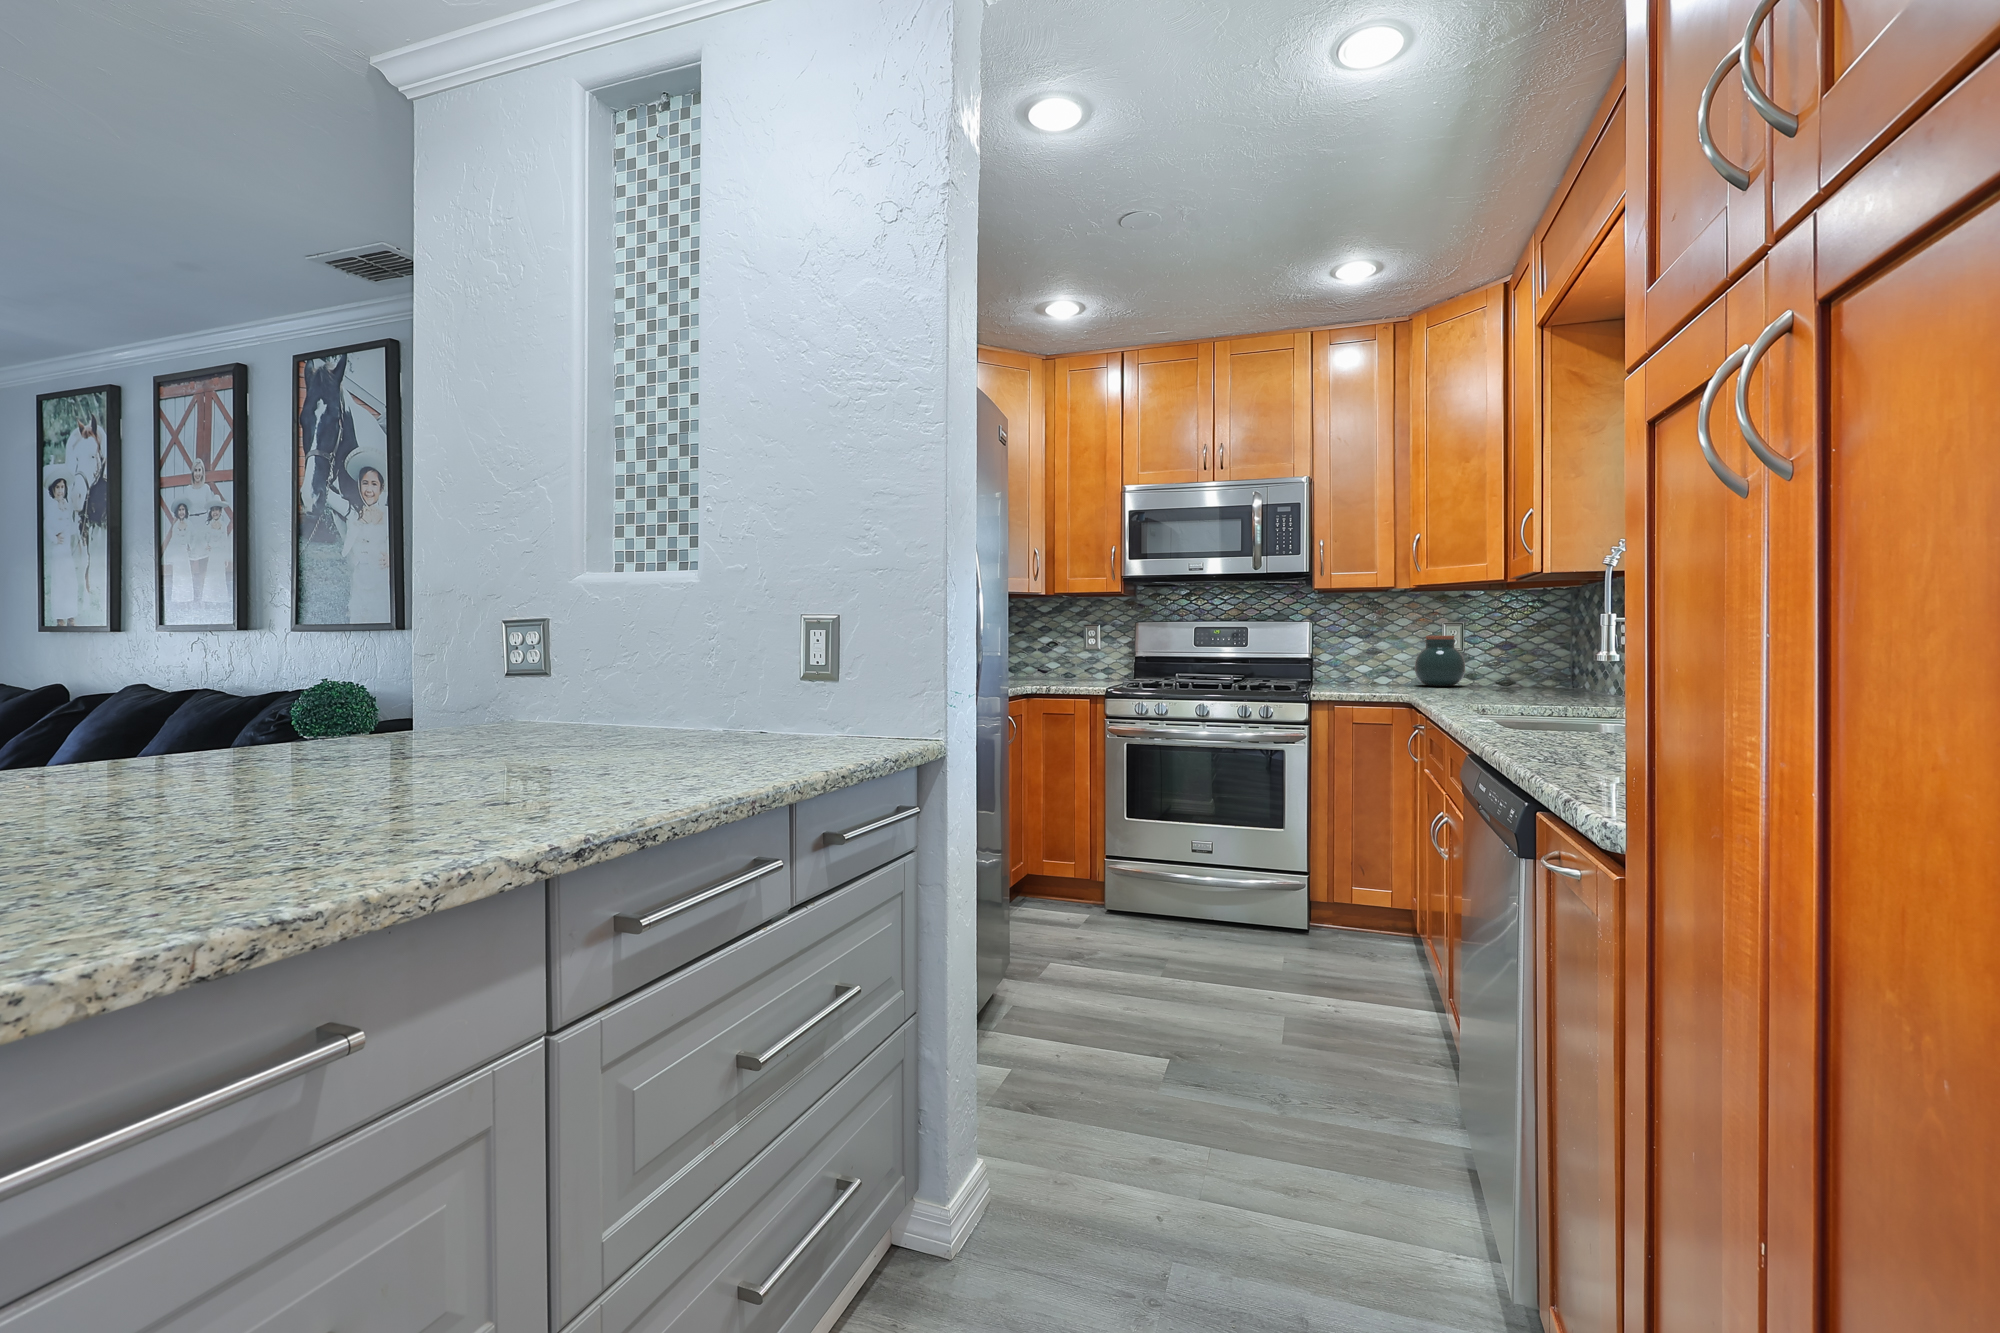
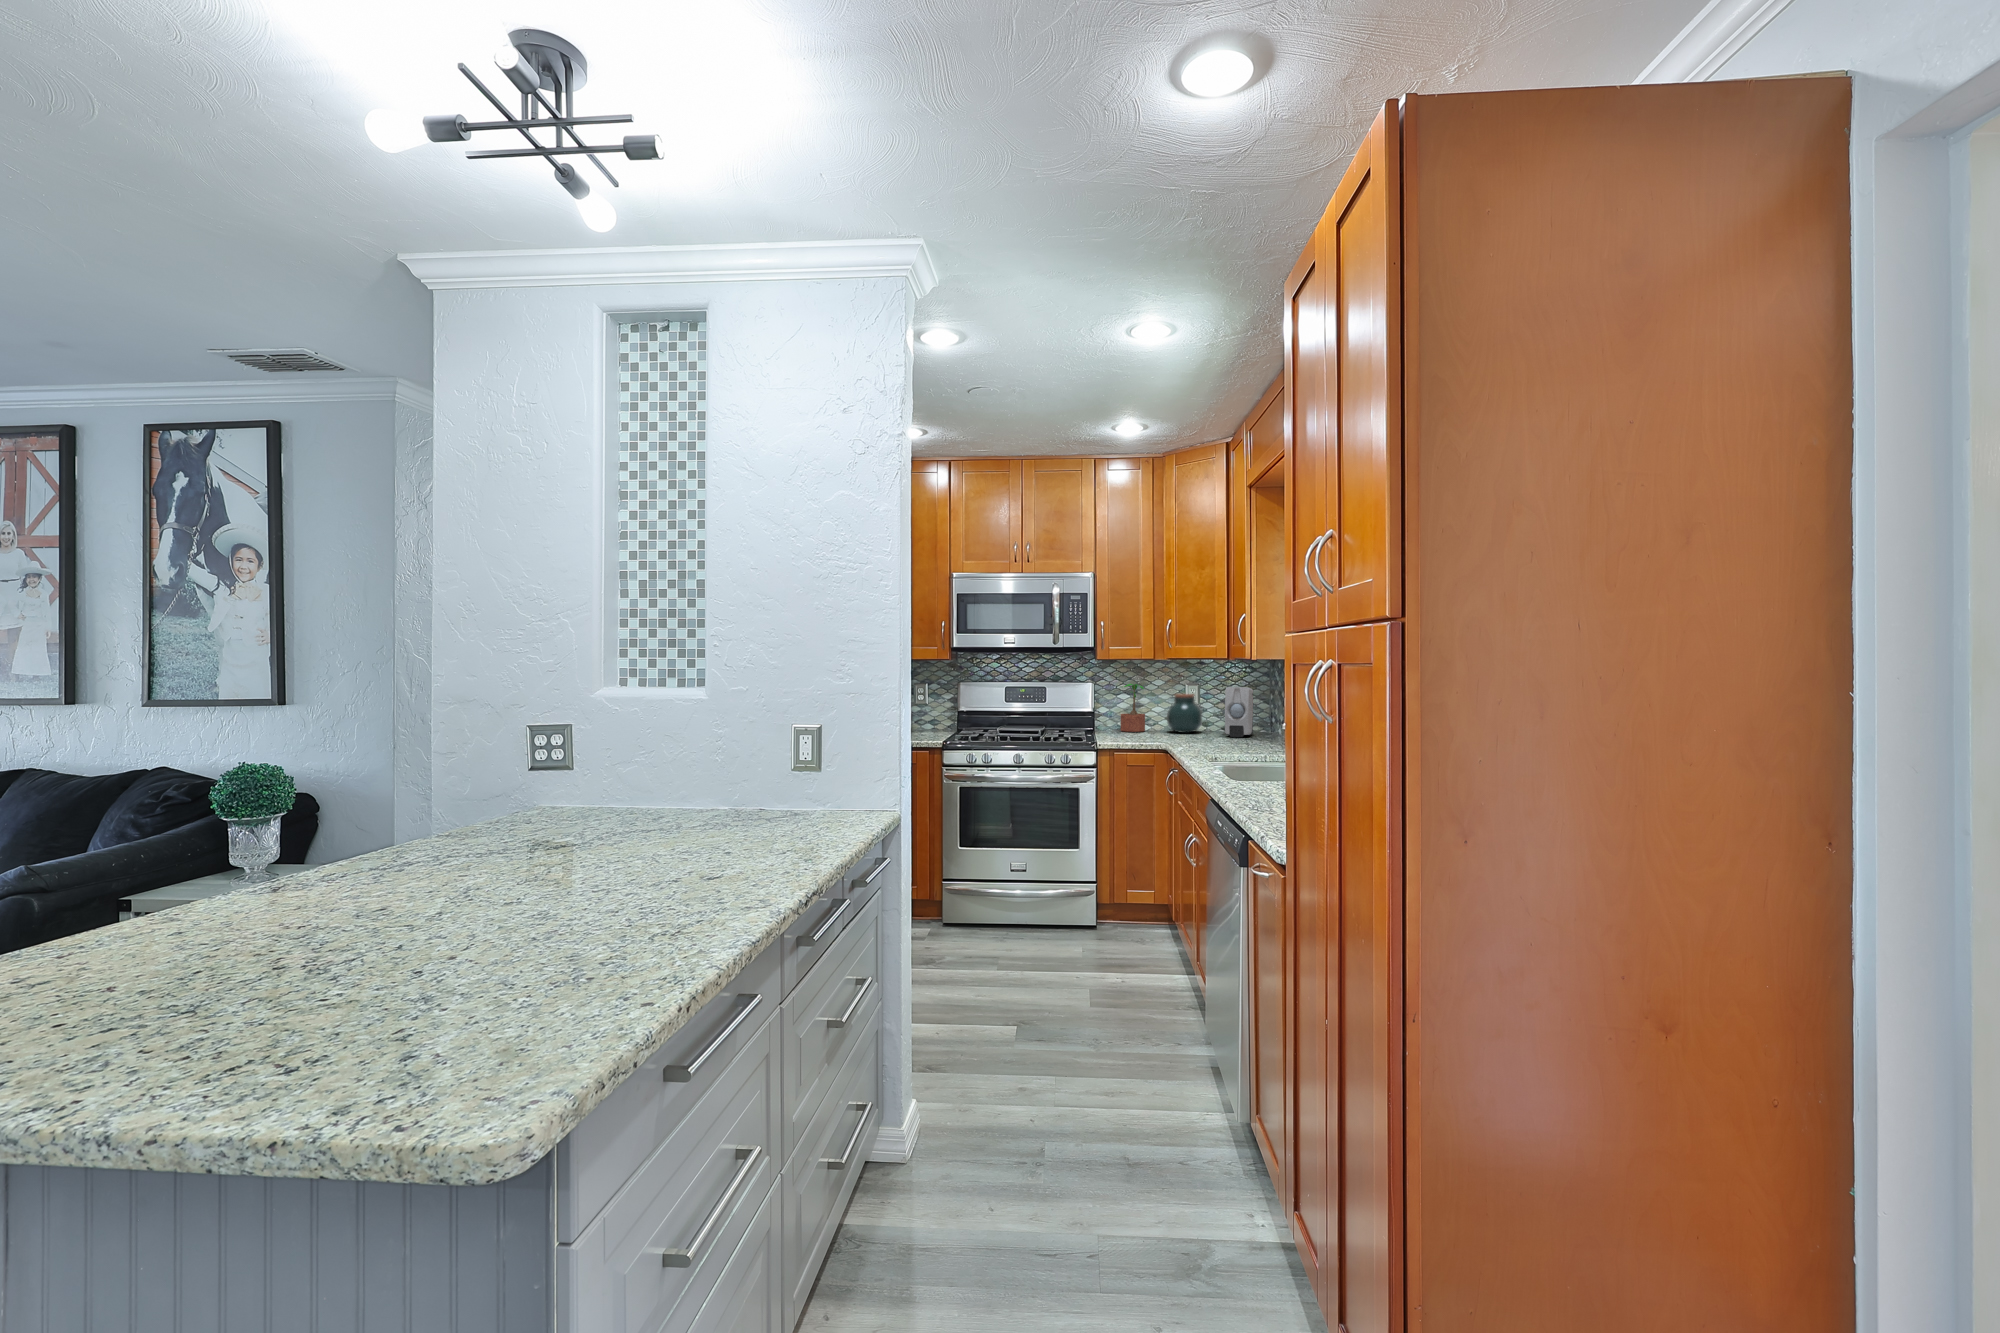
soap dispenser: none [1496,623,1539,691] -> present [1225,687,1253,737]
potted plant: none [1352,624,1389,685] -> present [1121,684,1145,732]

